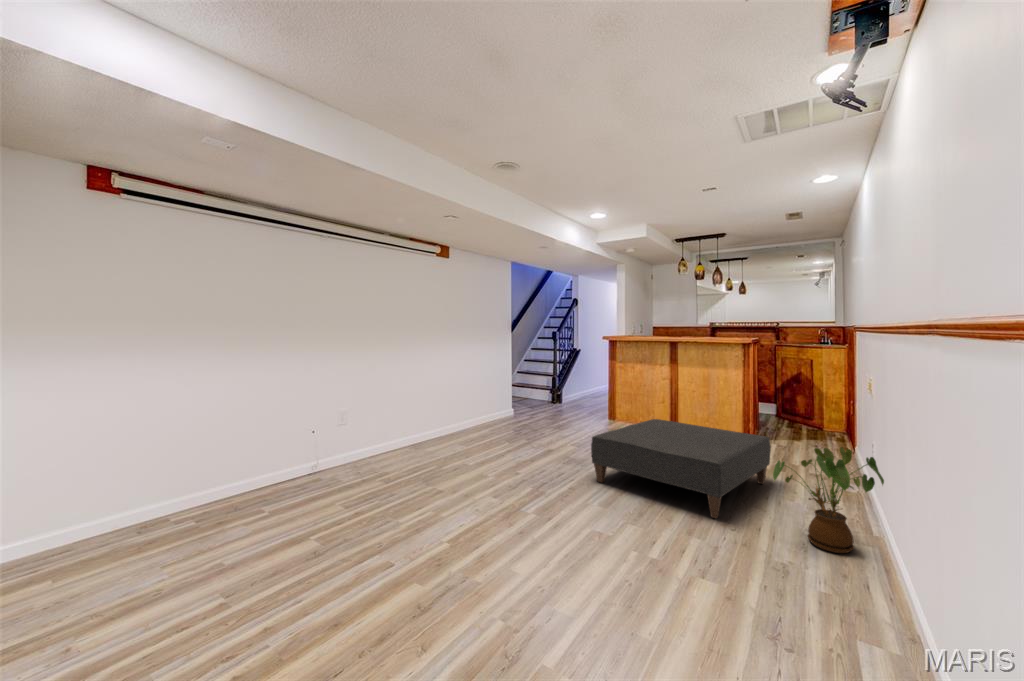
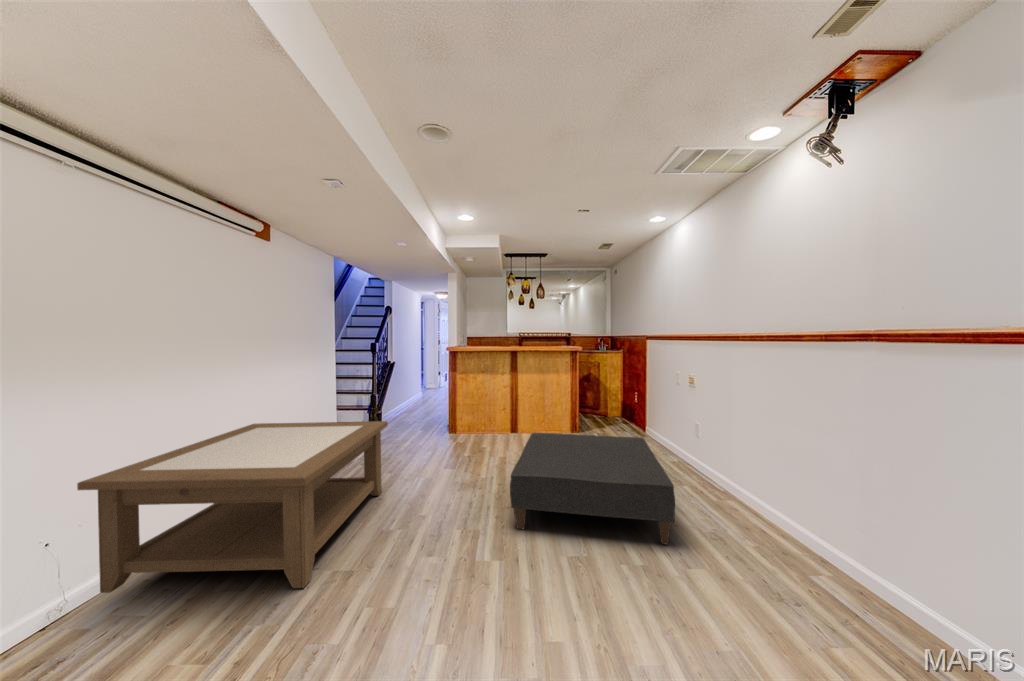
coffee table: none [374,384,527,472] -> present [77,421,388,593]
house plant: present [773,447,884,553] -> none [716,450,812,552]

